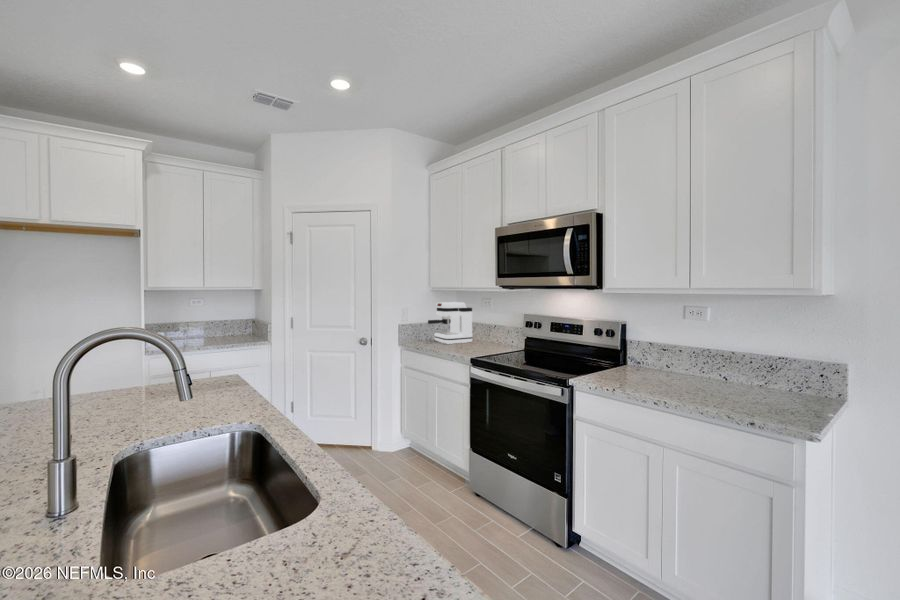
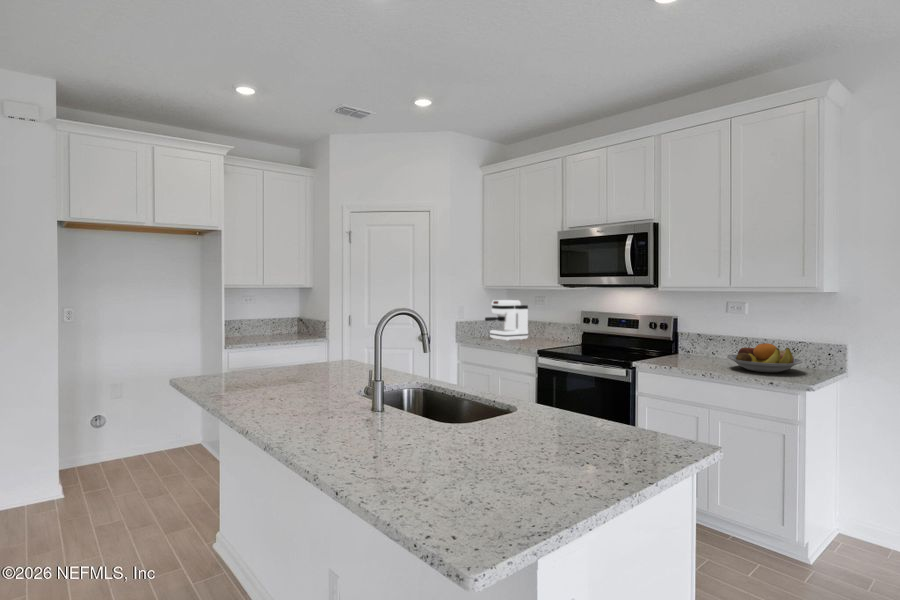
fruit bowl: none [687,361,791,402] -> present [727,343,803,372]

